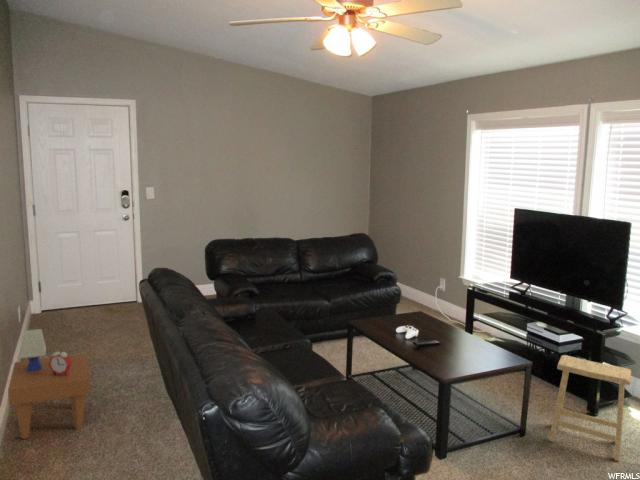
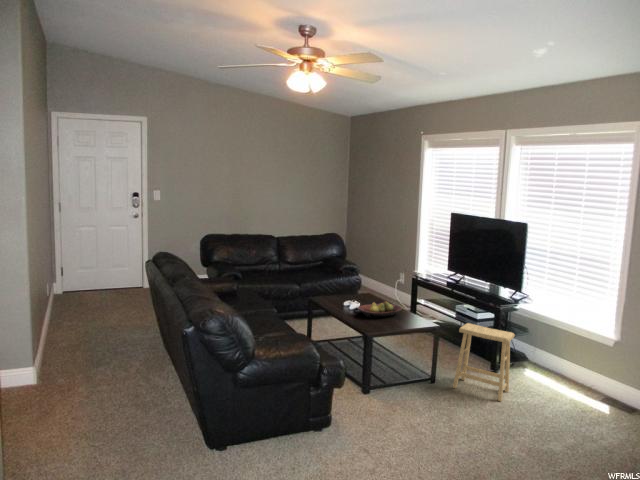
fruit bowl: none [417,327,473,349] -> present [358,302,402,317]
side table: present [8,329,90,439] -> none [43,293,104,374]

